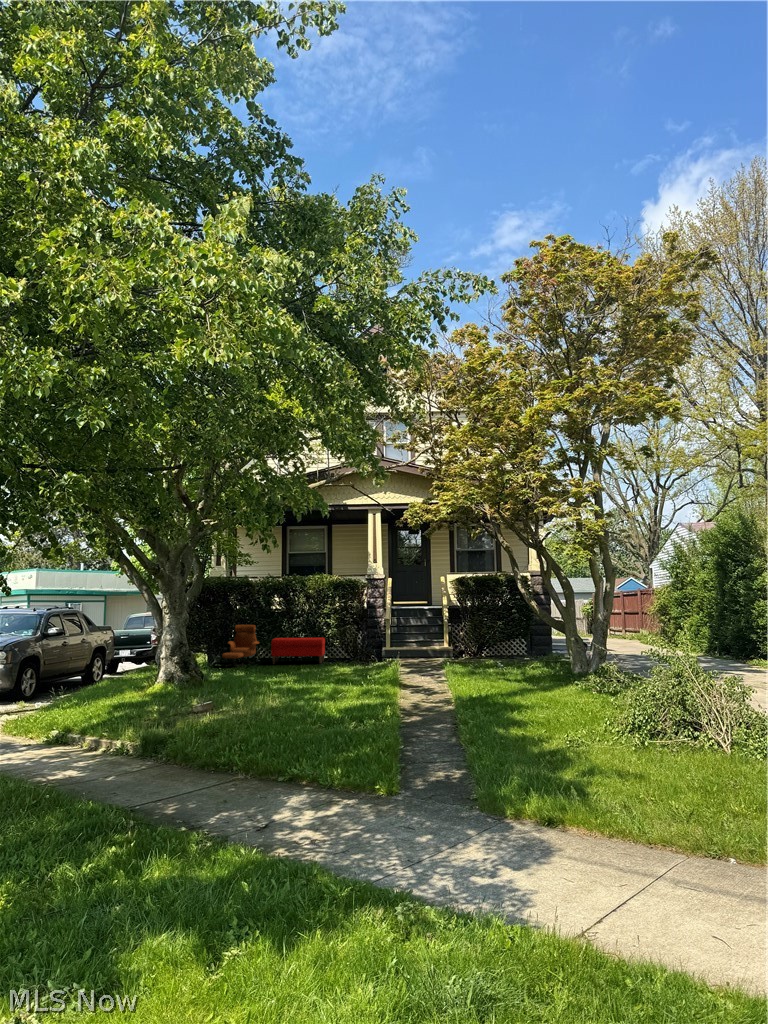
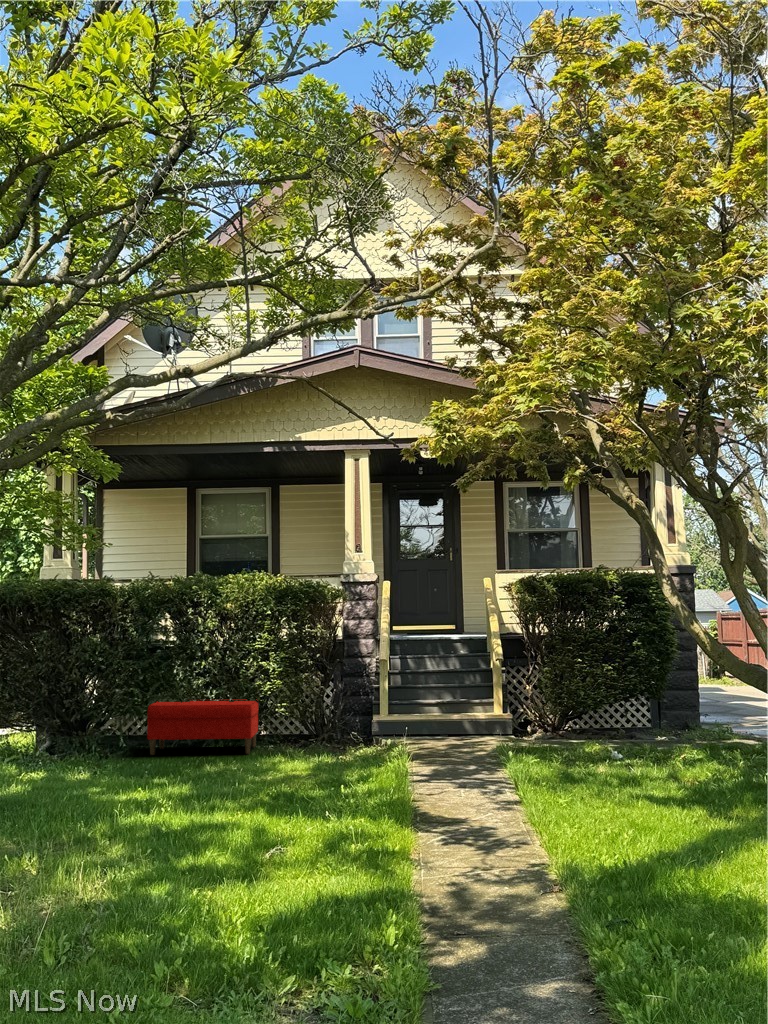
lounge chair: present [222,625,259,667] -> none [44,674,125,765]

